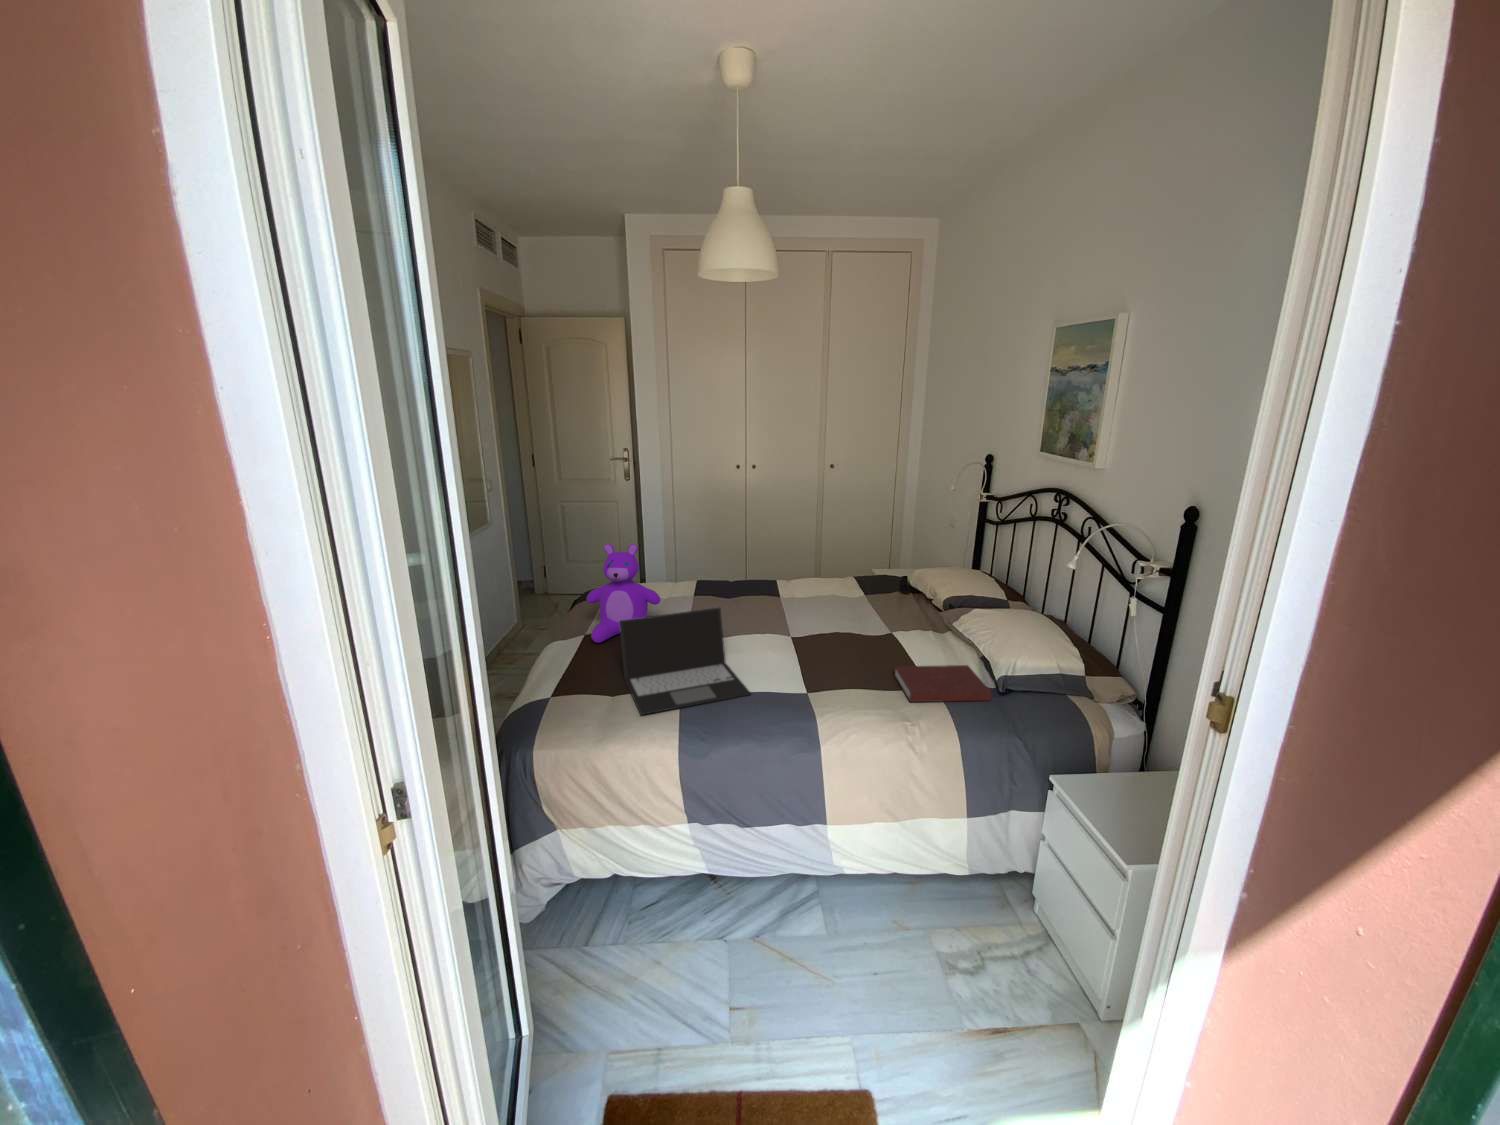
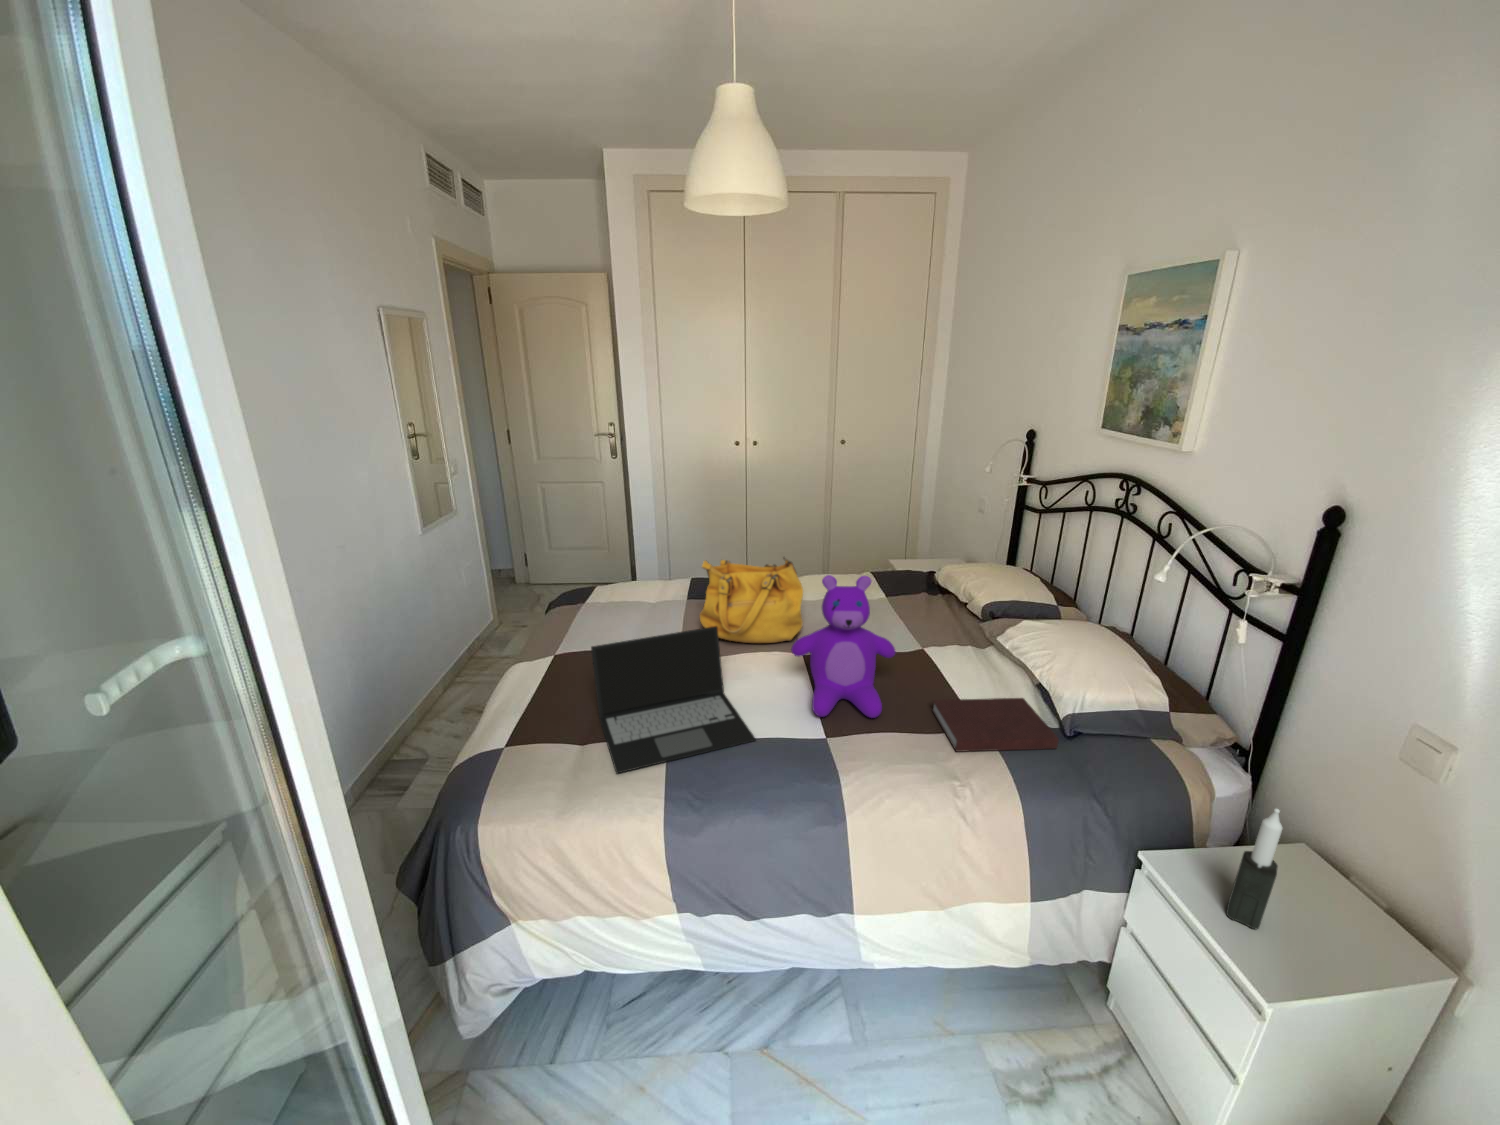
teddy bear: present [586,544,660,643] -> present [791,575,895,718]
handbag: none [705,556,792,628] -> present [700,557,803,643]
candle: none [1108,725,1142,821] -> present [1226,809,1282,929]

